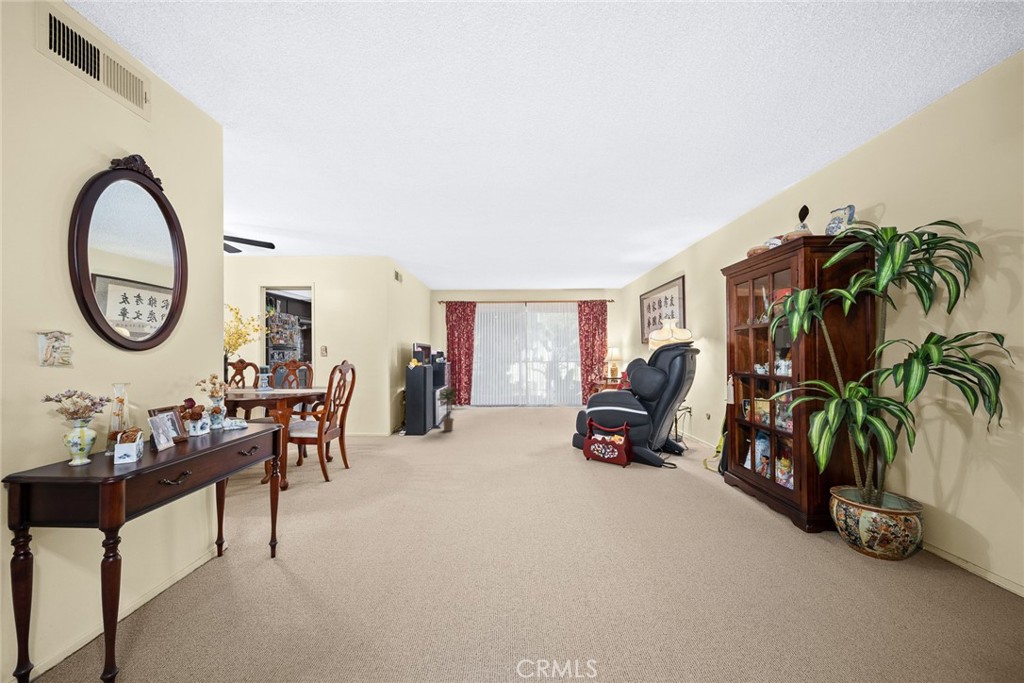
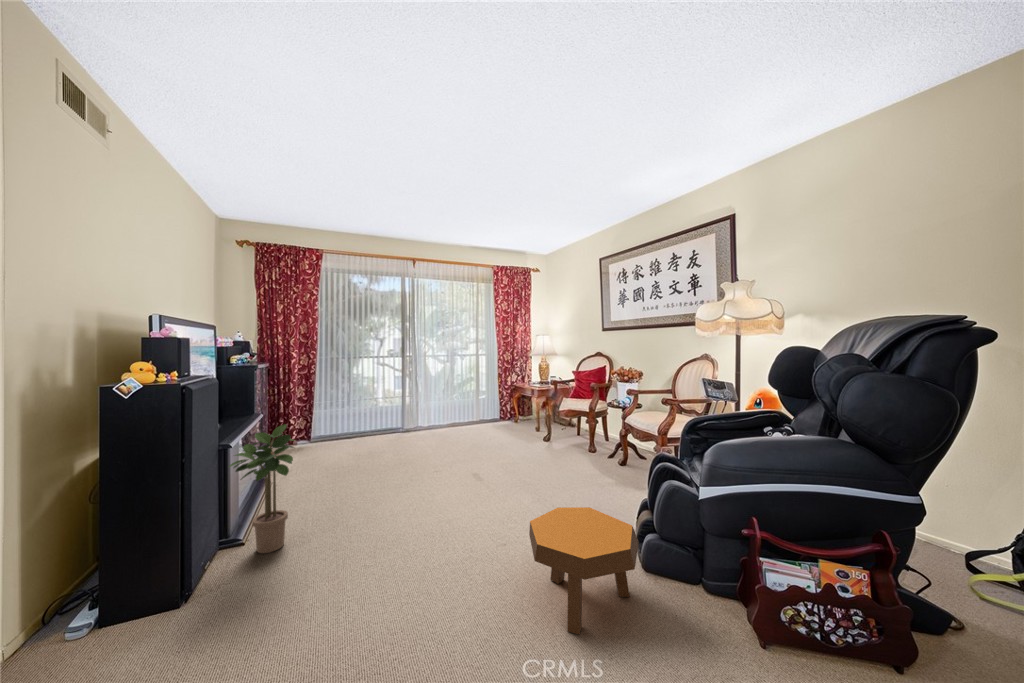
footstool: none [517,421,556,450] -> present [529,507,639,634]

